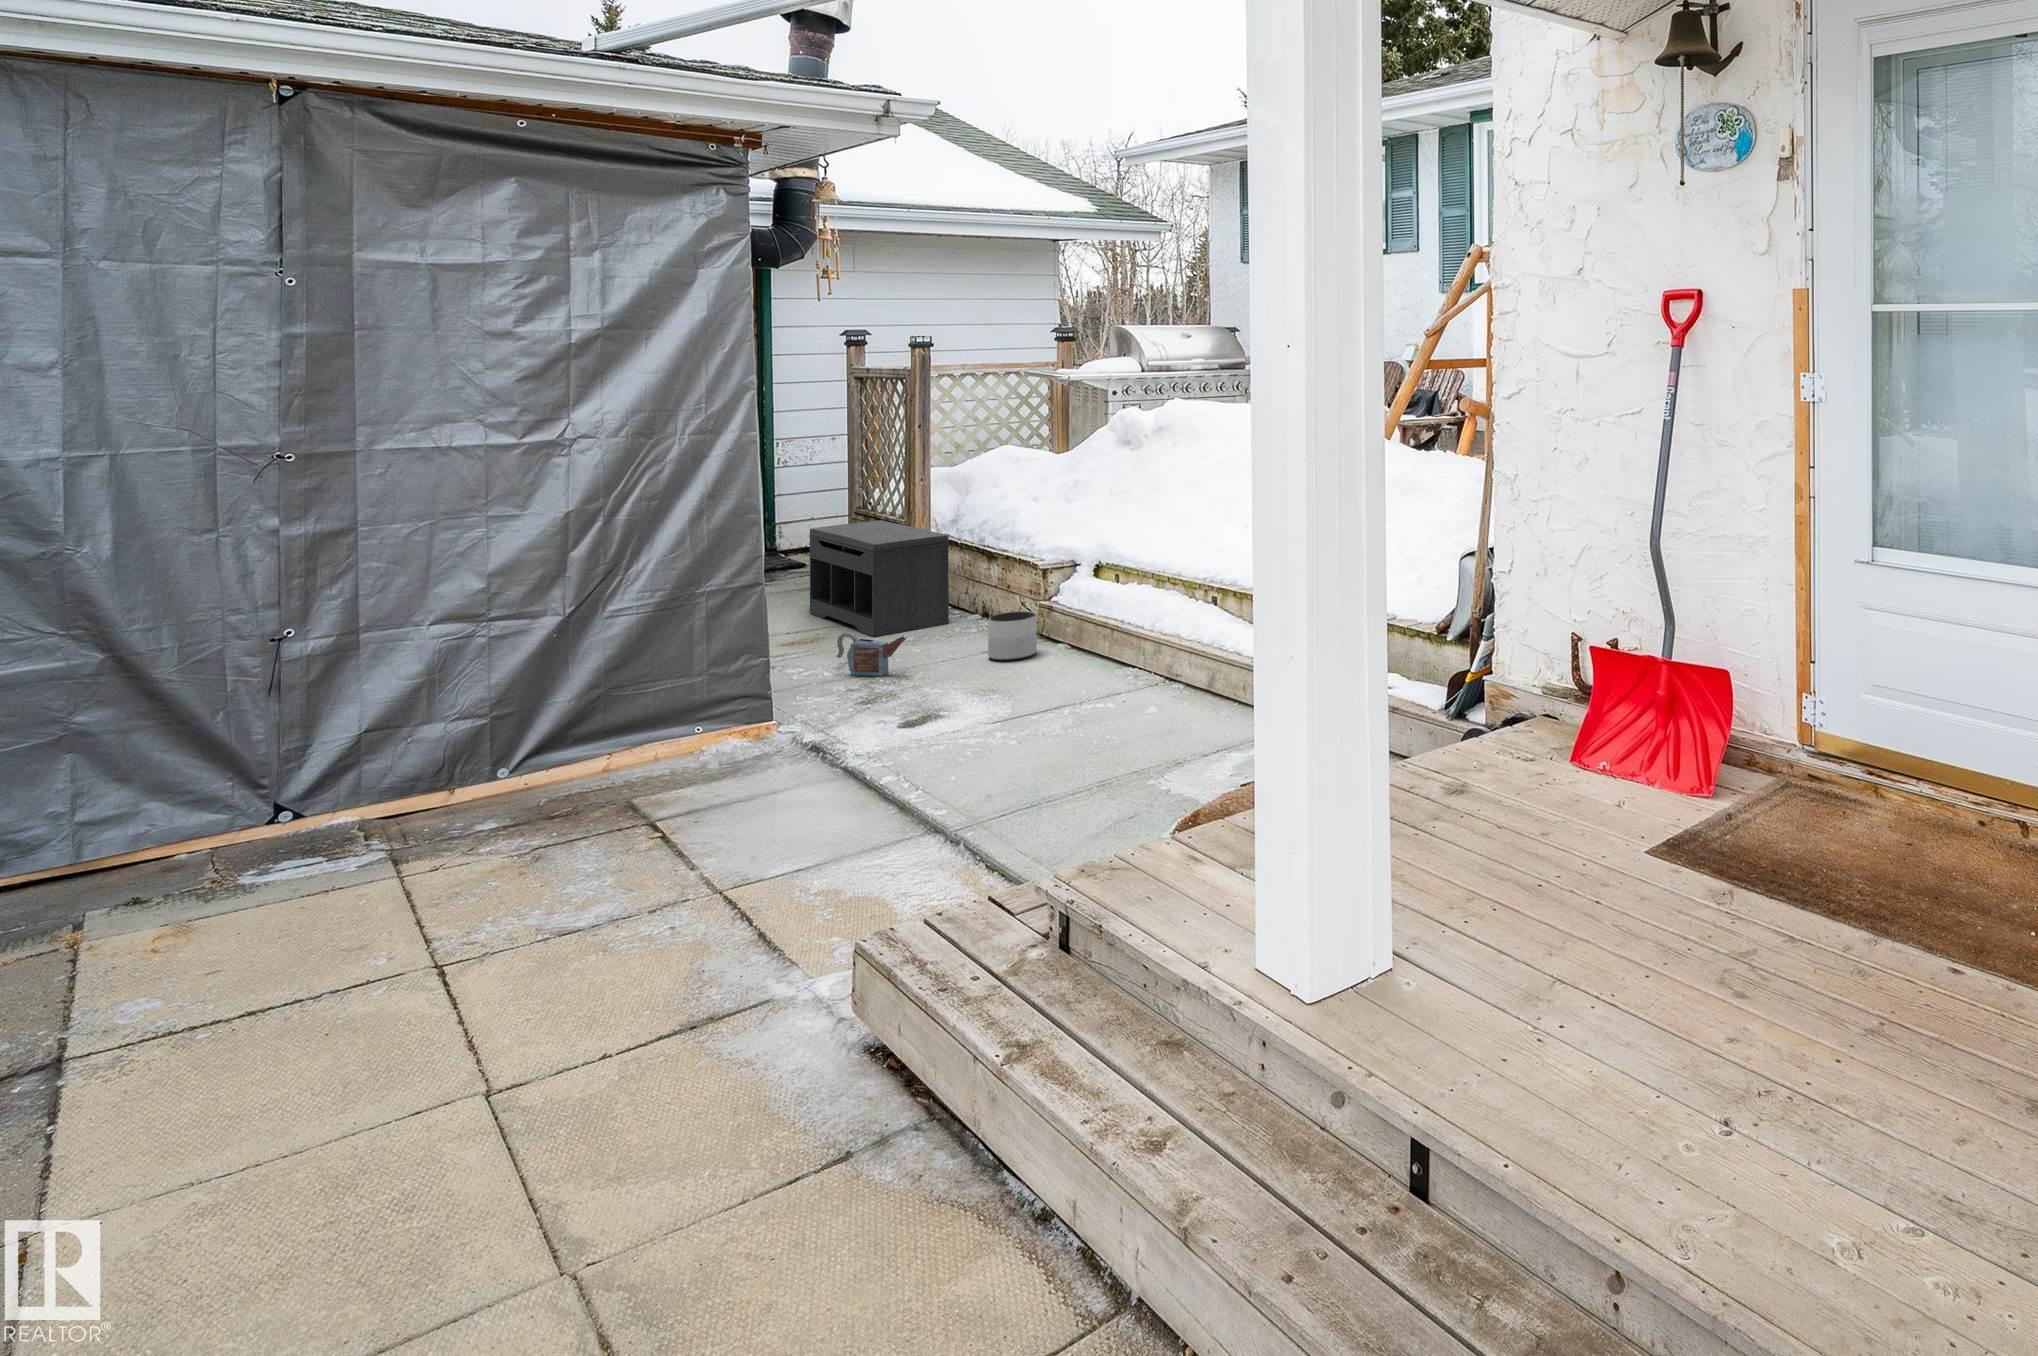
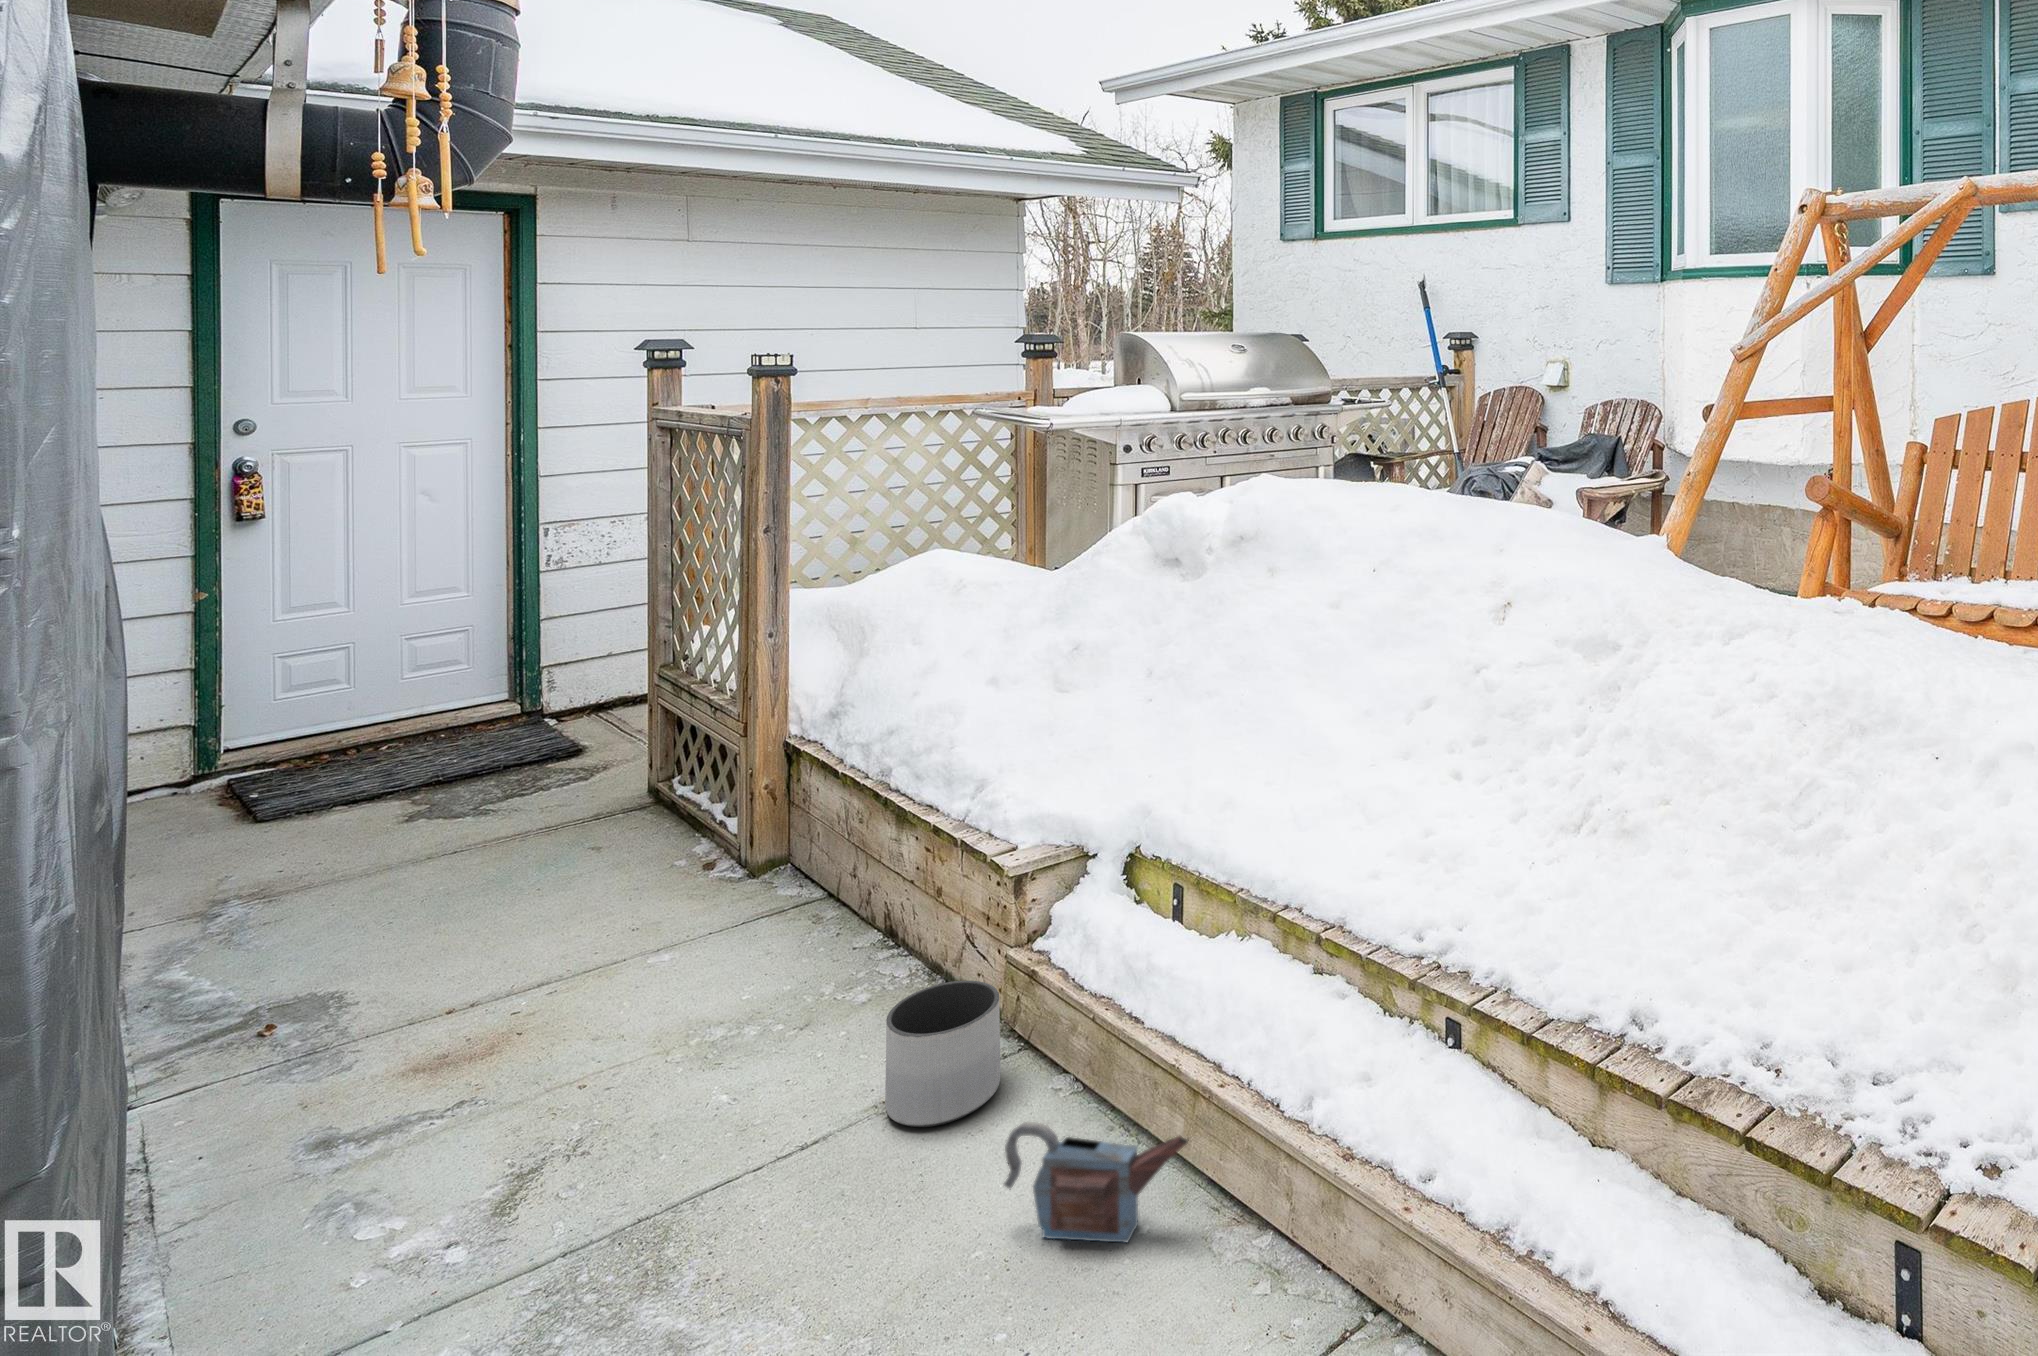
bench: present [809,520,949,637] -> none [536,702,815,1005]
watering can: present [837,633,906,676] -> present [1004,1122,1188,1242]

